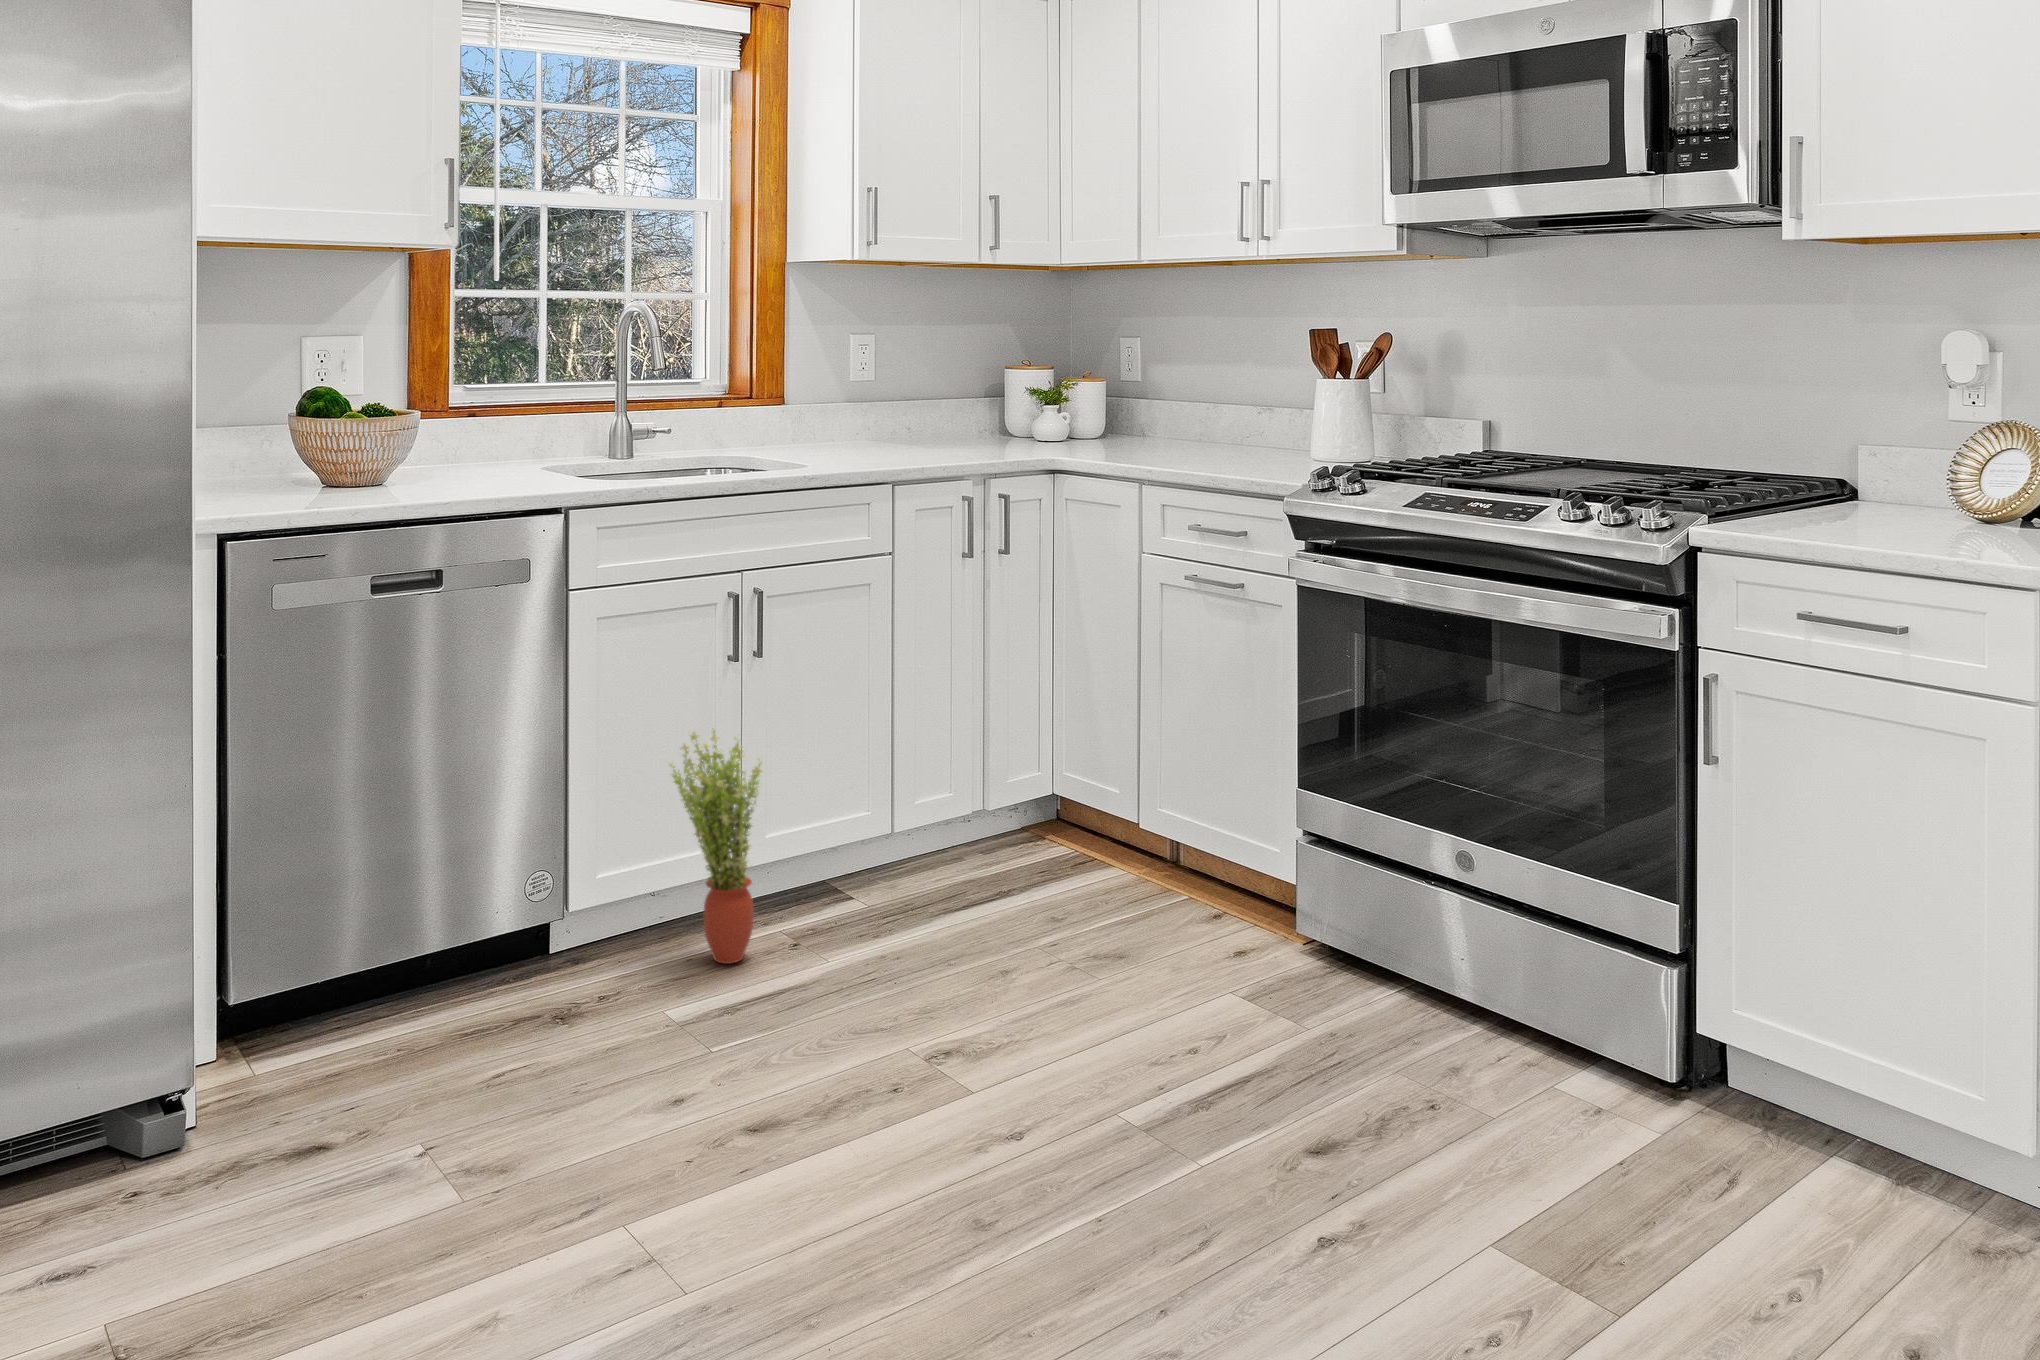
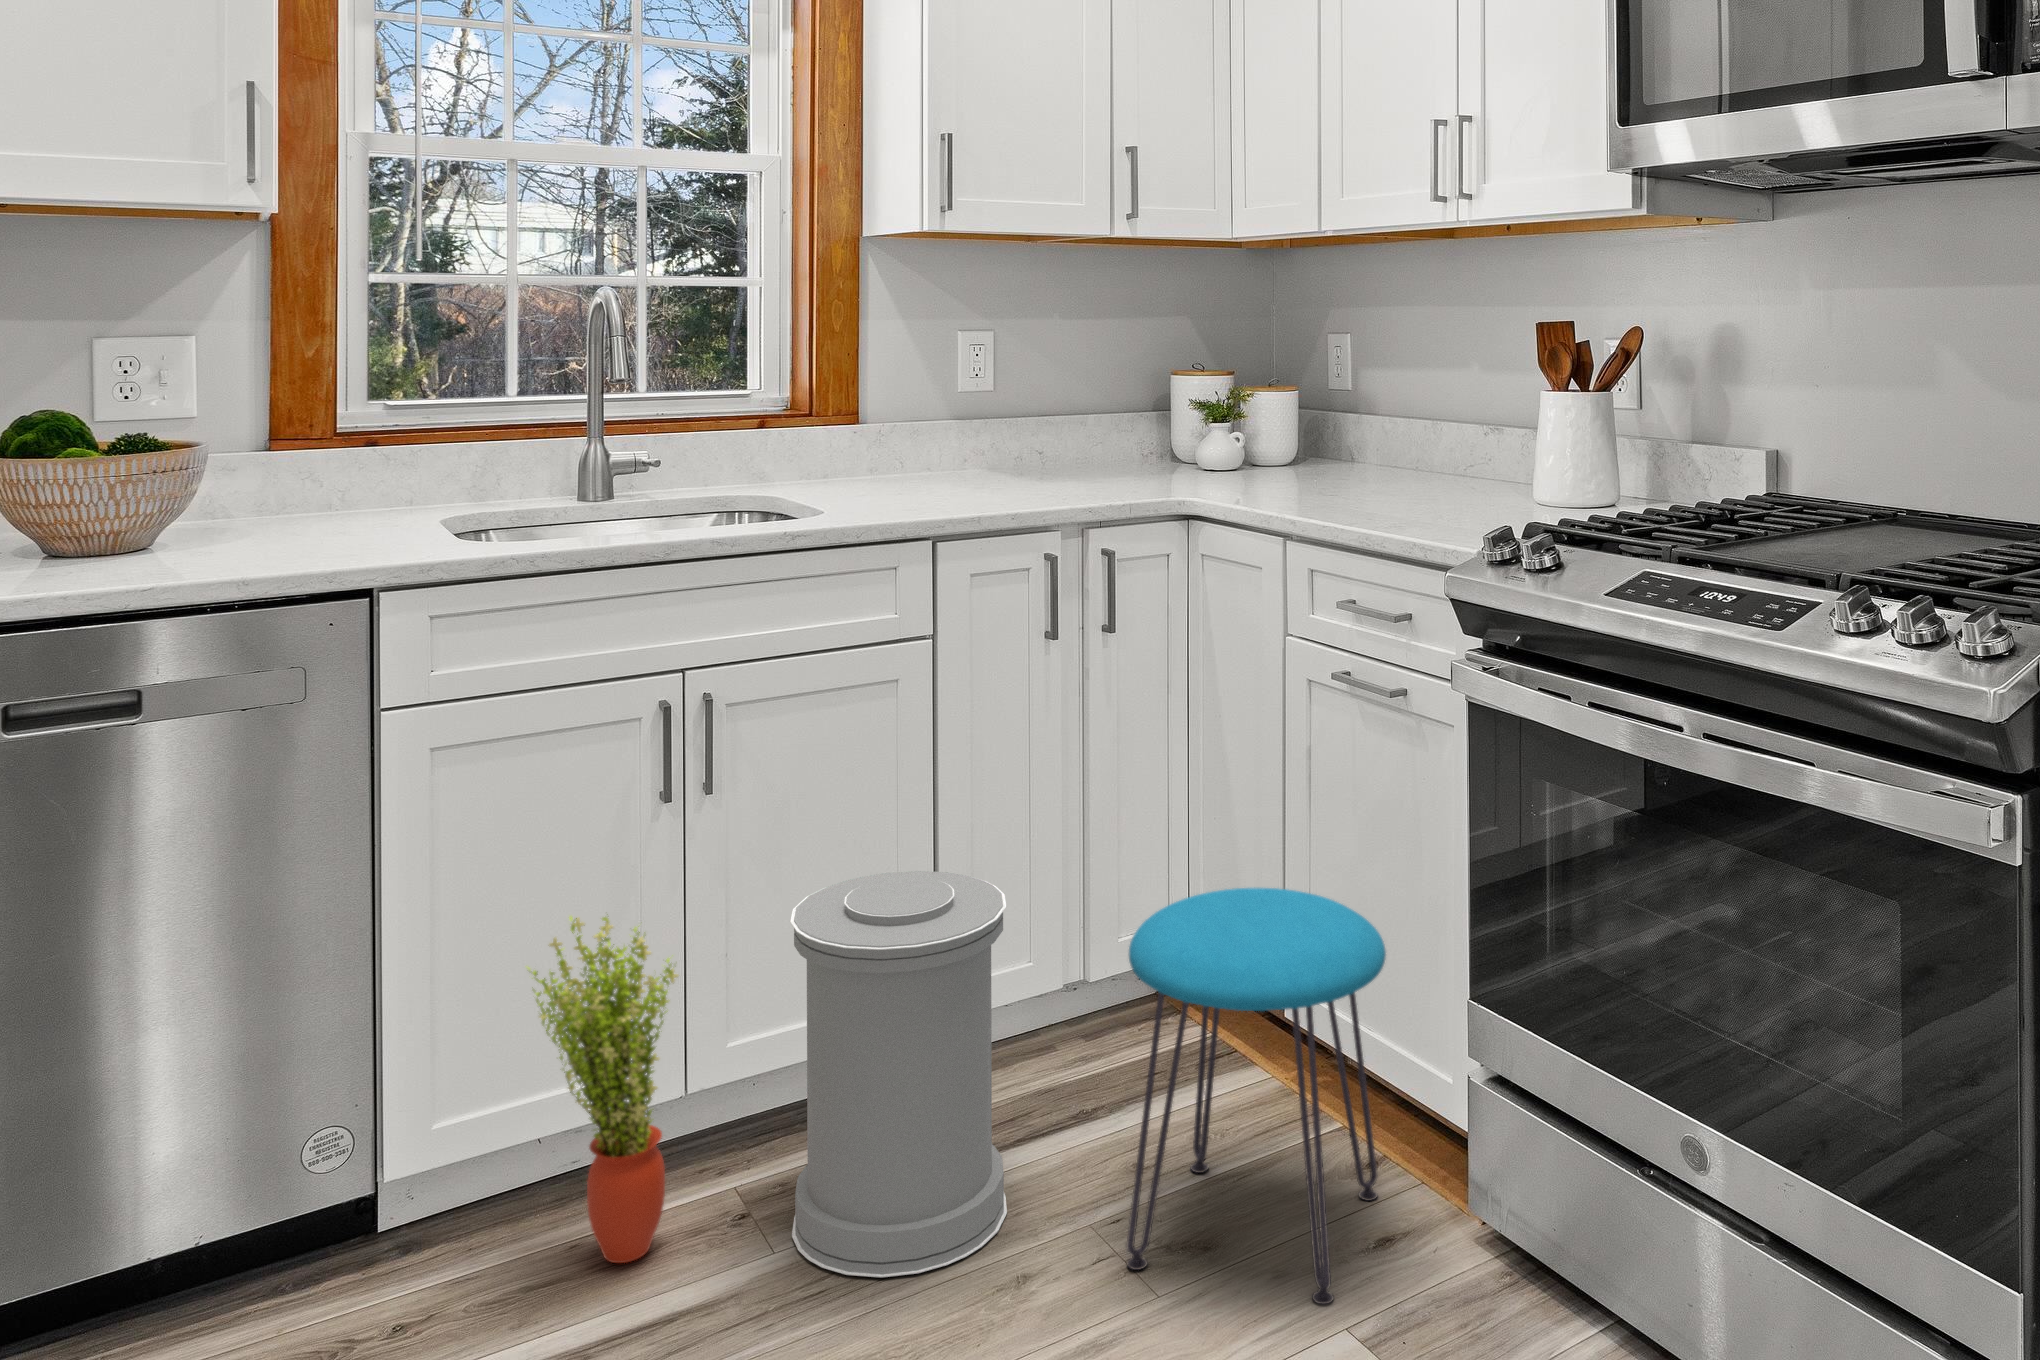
trash can: none [832,710,978,969] -> present [790,871,1007,1278]
stool: none [1065,720,1241,980] -> present [1127,888,1386,1304]

